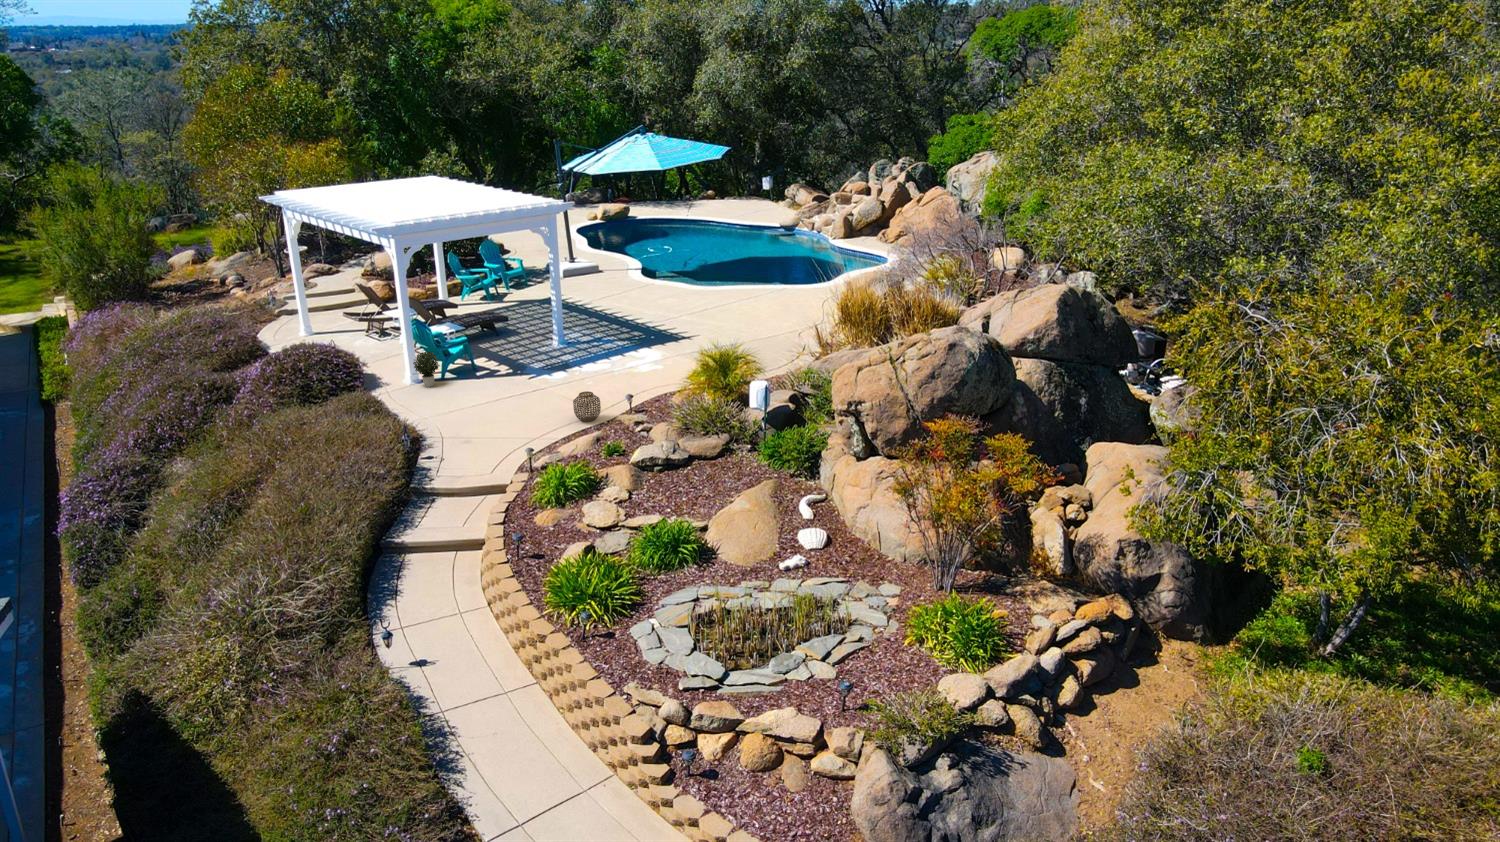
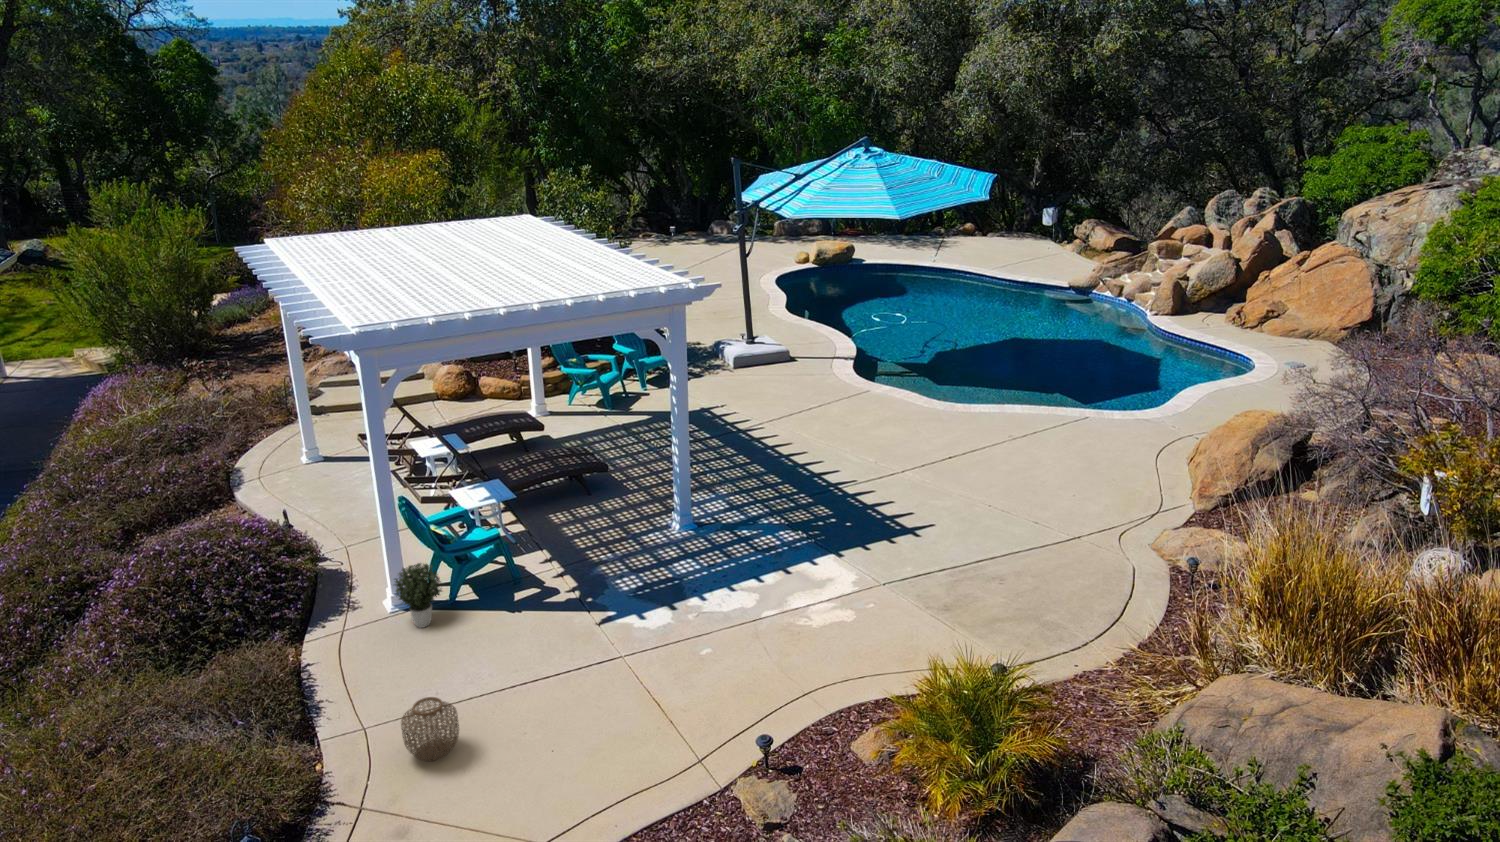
woven basket: present [573,391,601,422] -> present [401,697,459,761]

